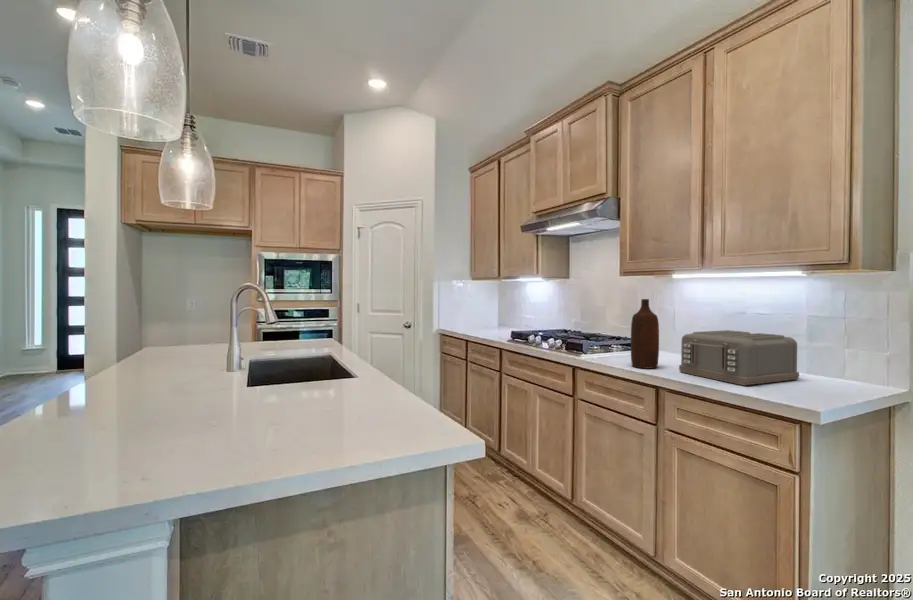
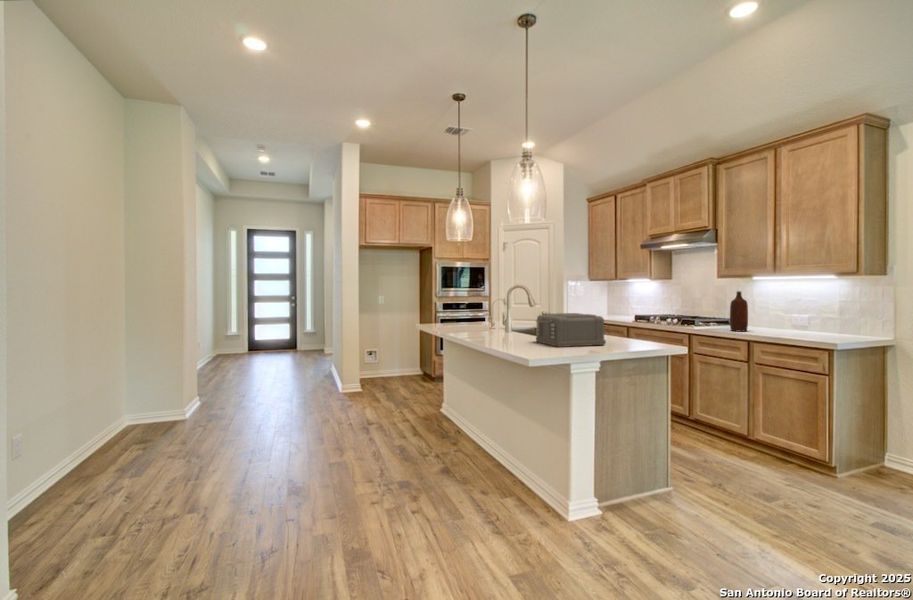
toaster: present [679,330,799,385] -> present [536,313,606,347]

